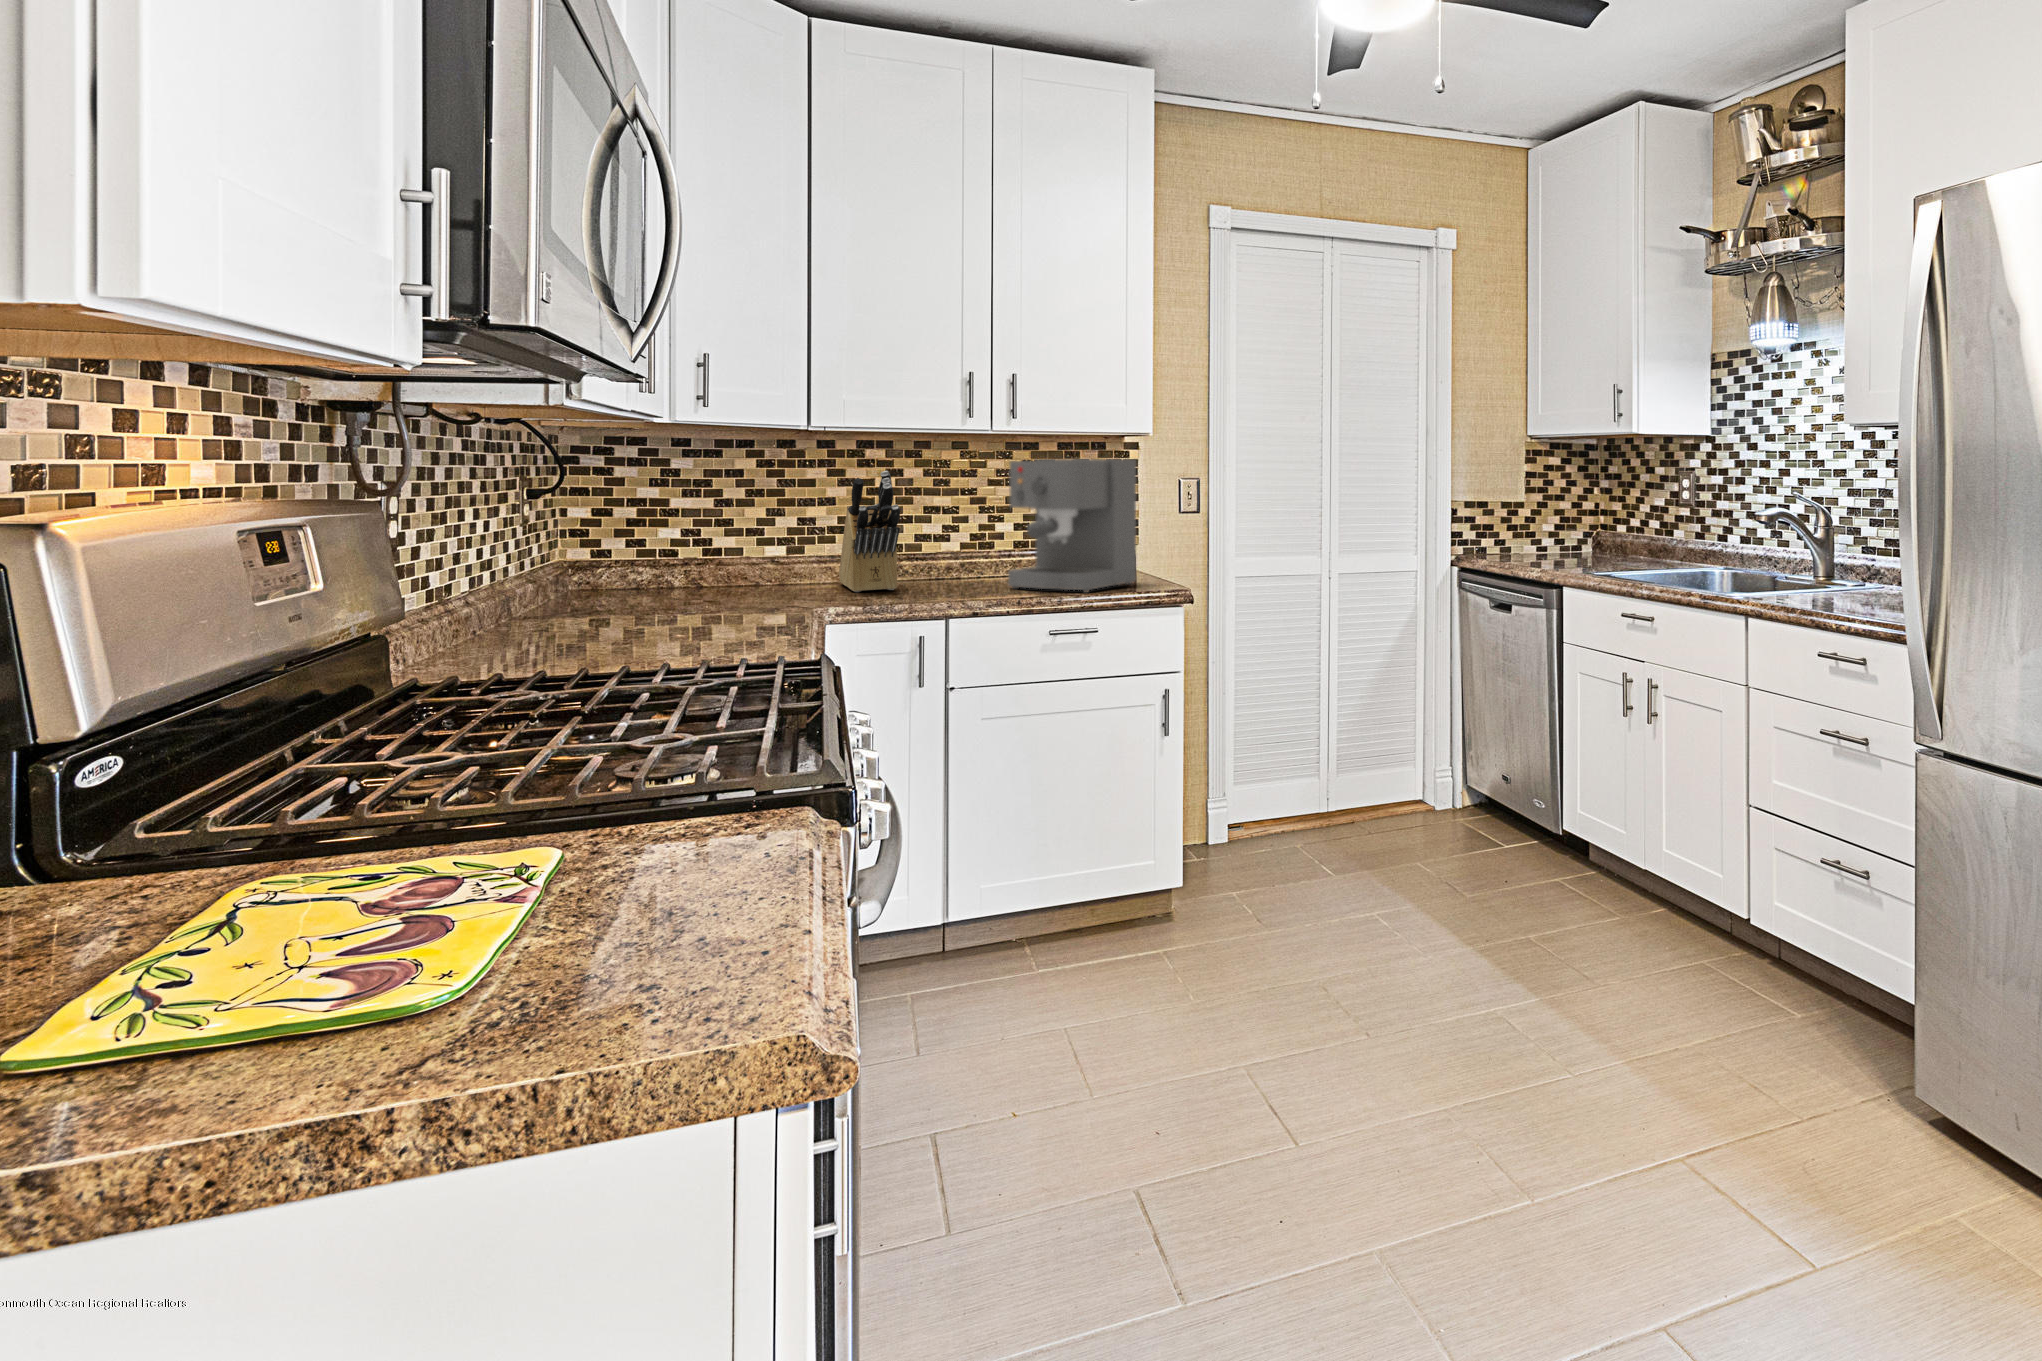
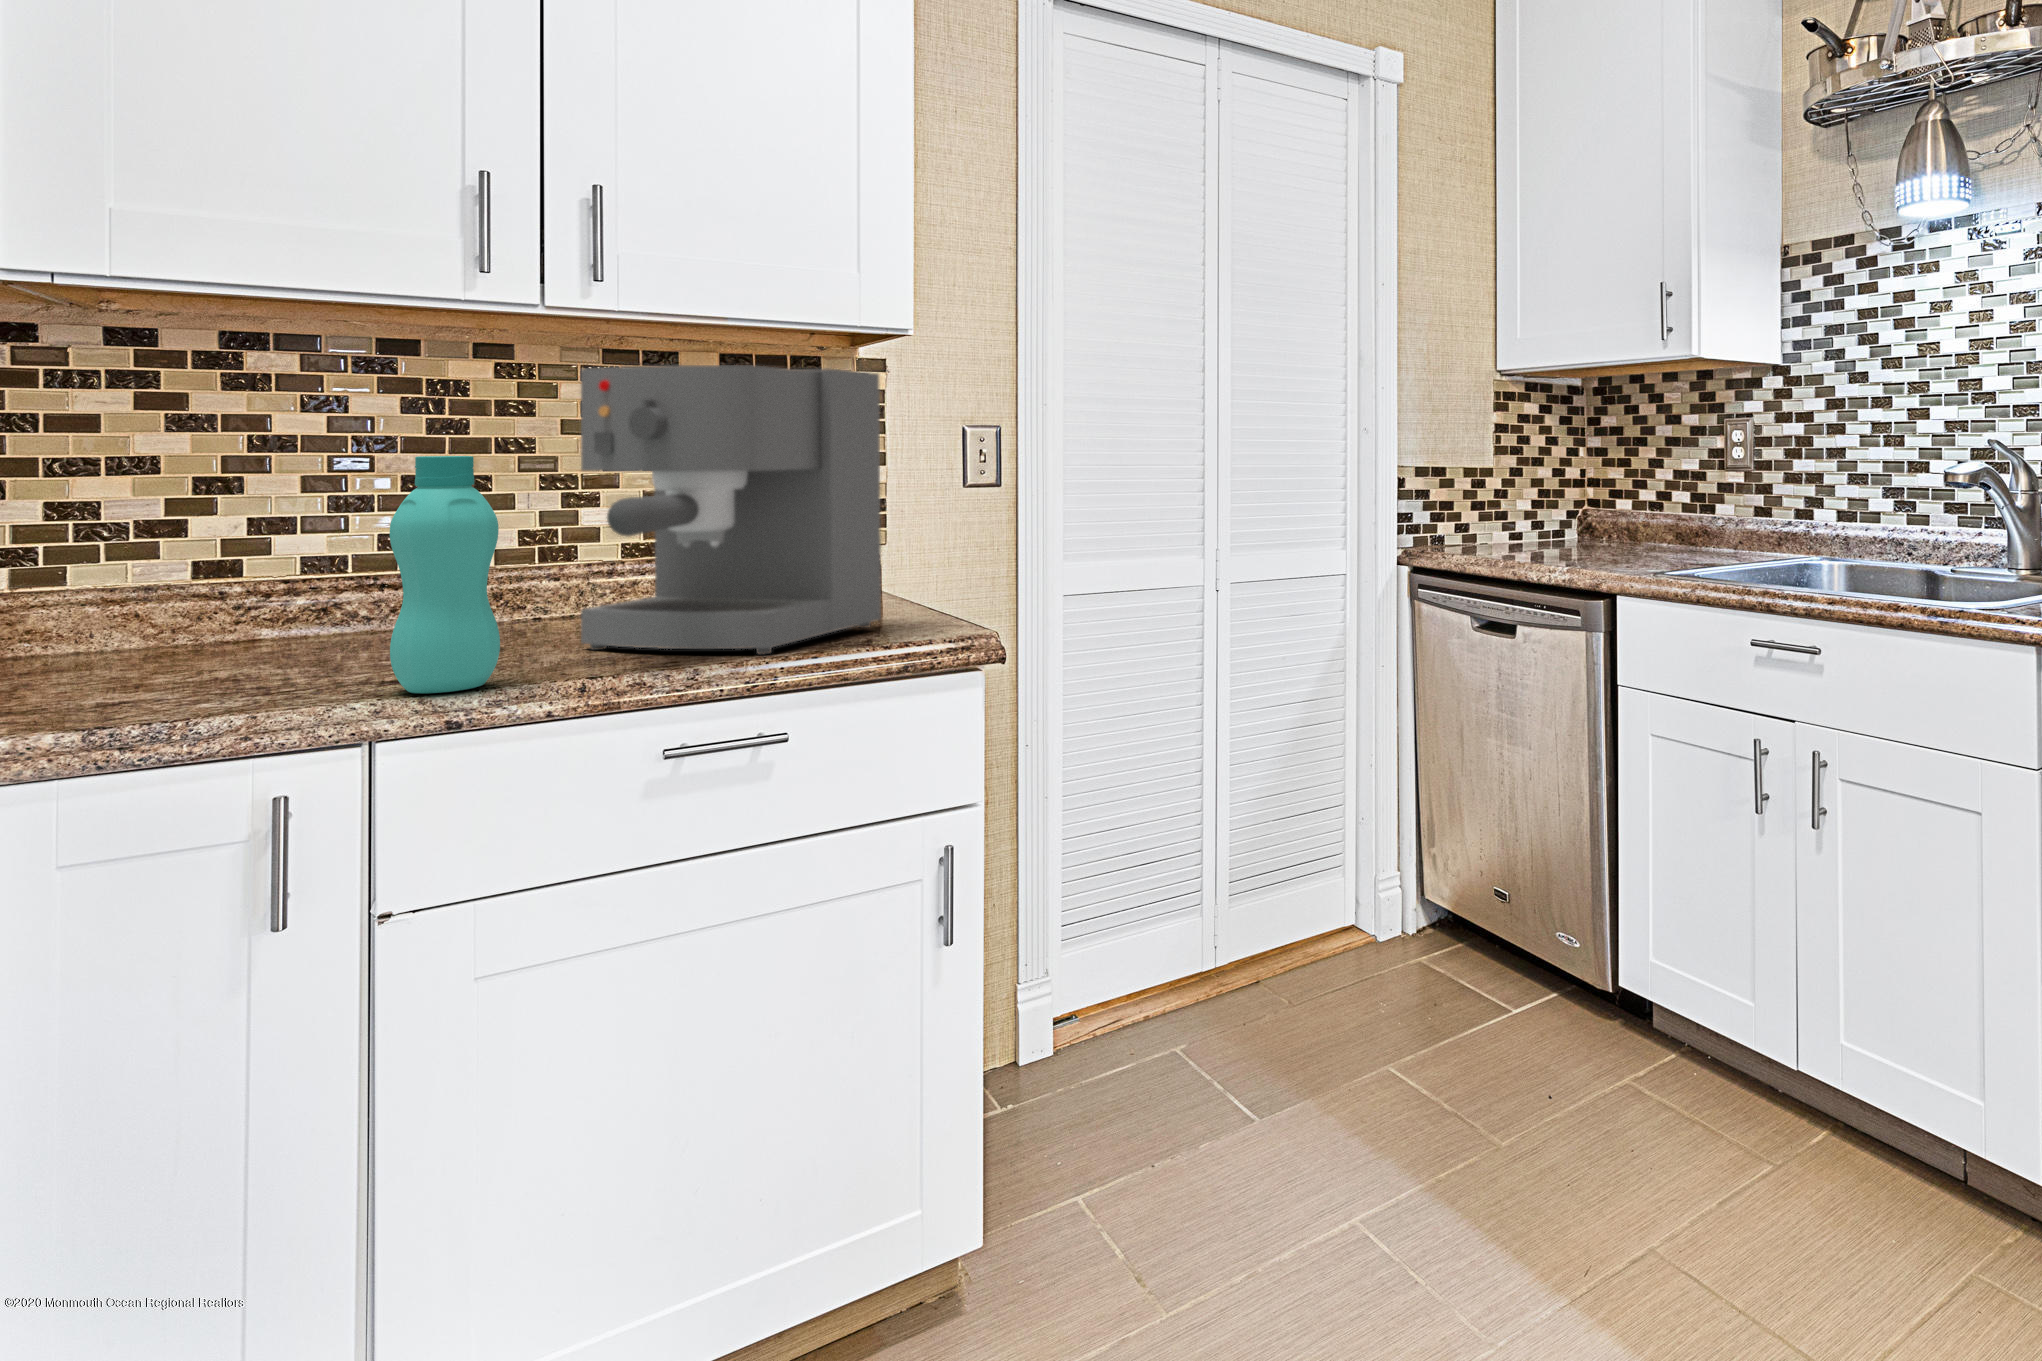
knife block: present [839,471,900,592] -> none [117,380,271,681]
bottle: none [953,504,989,599] -> present [390,456,500,693]

